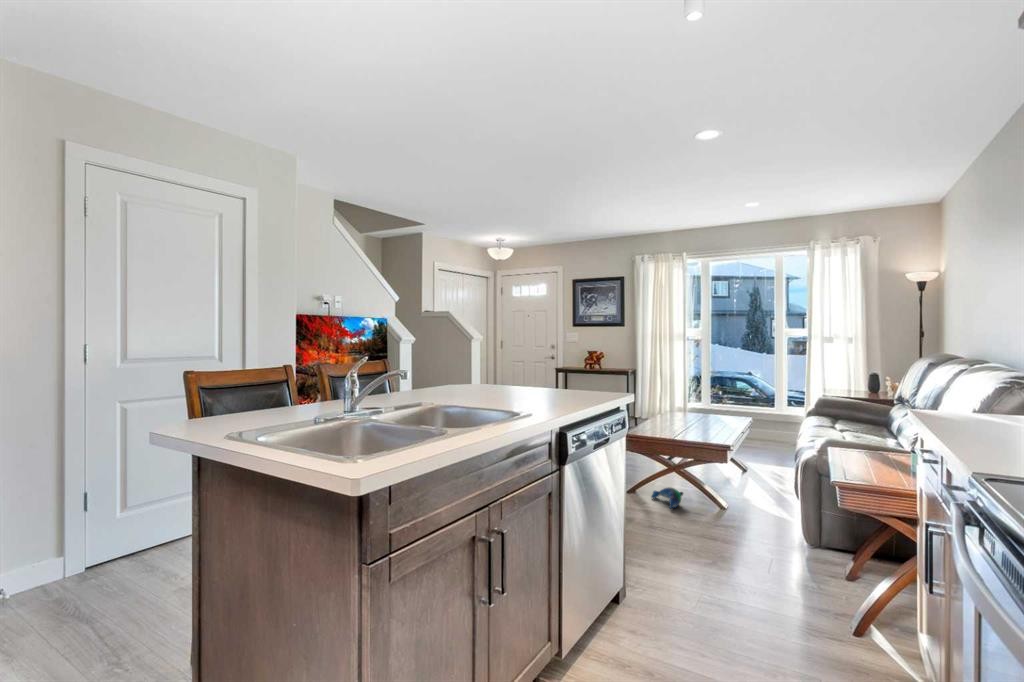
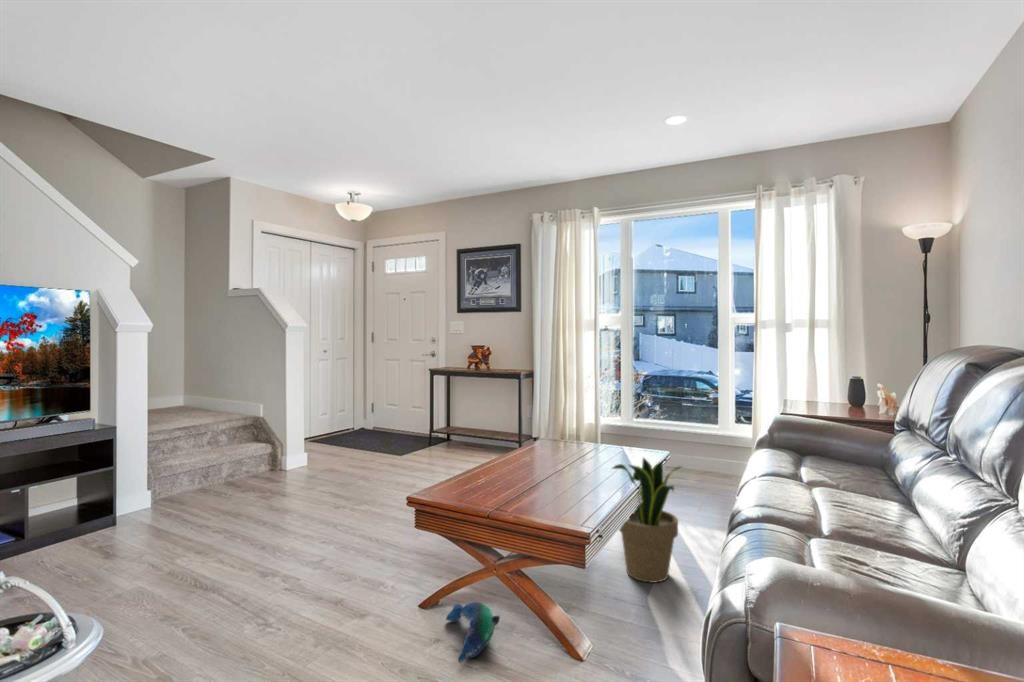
potted plant: none [727,419,769,487] -> present [613,458,680,583]

